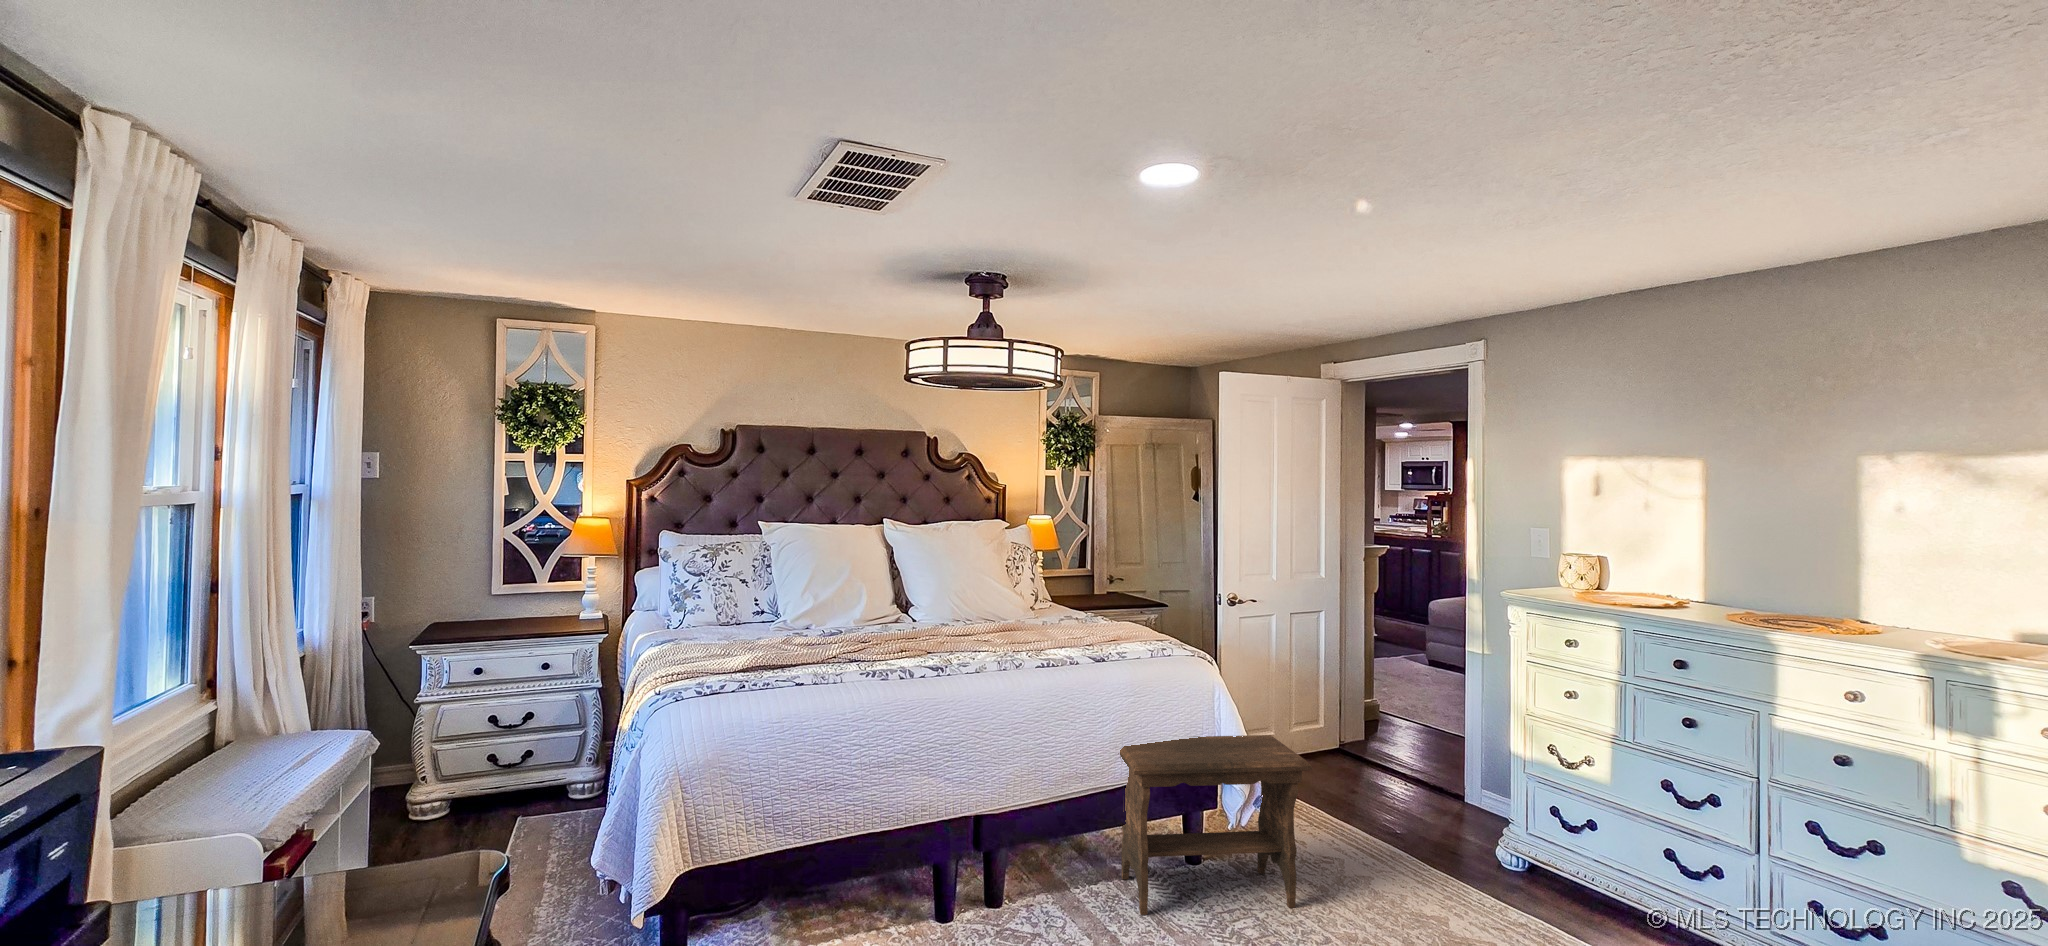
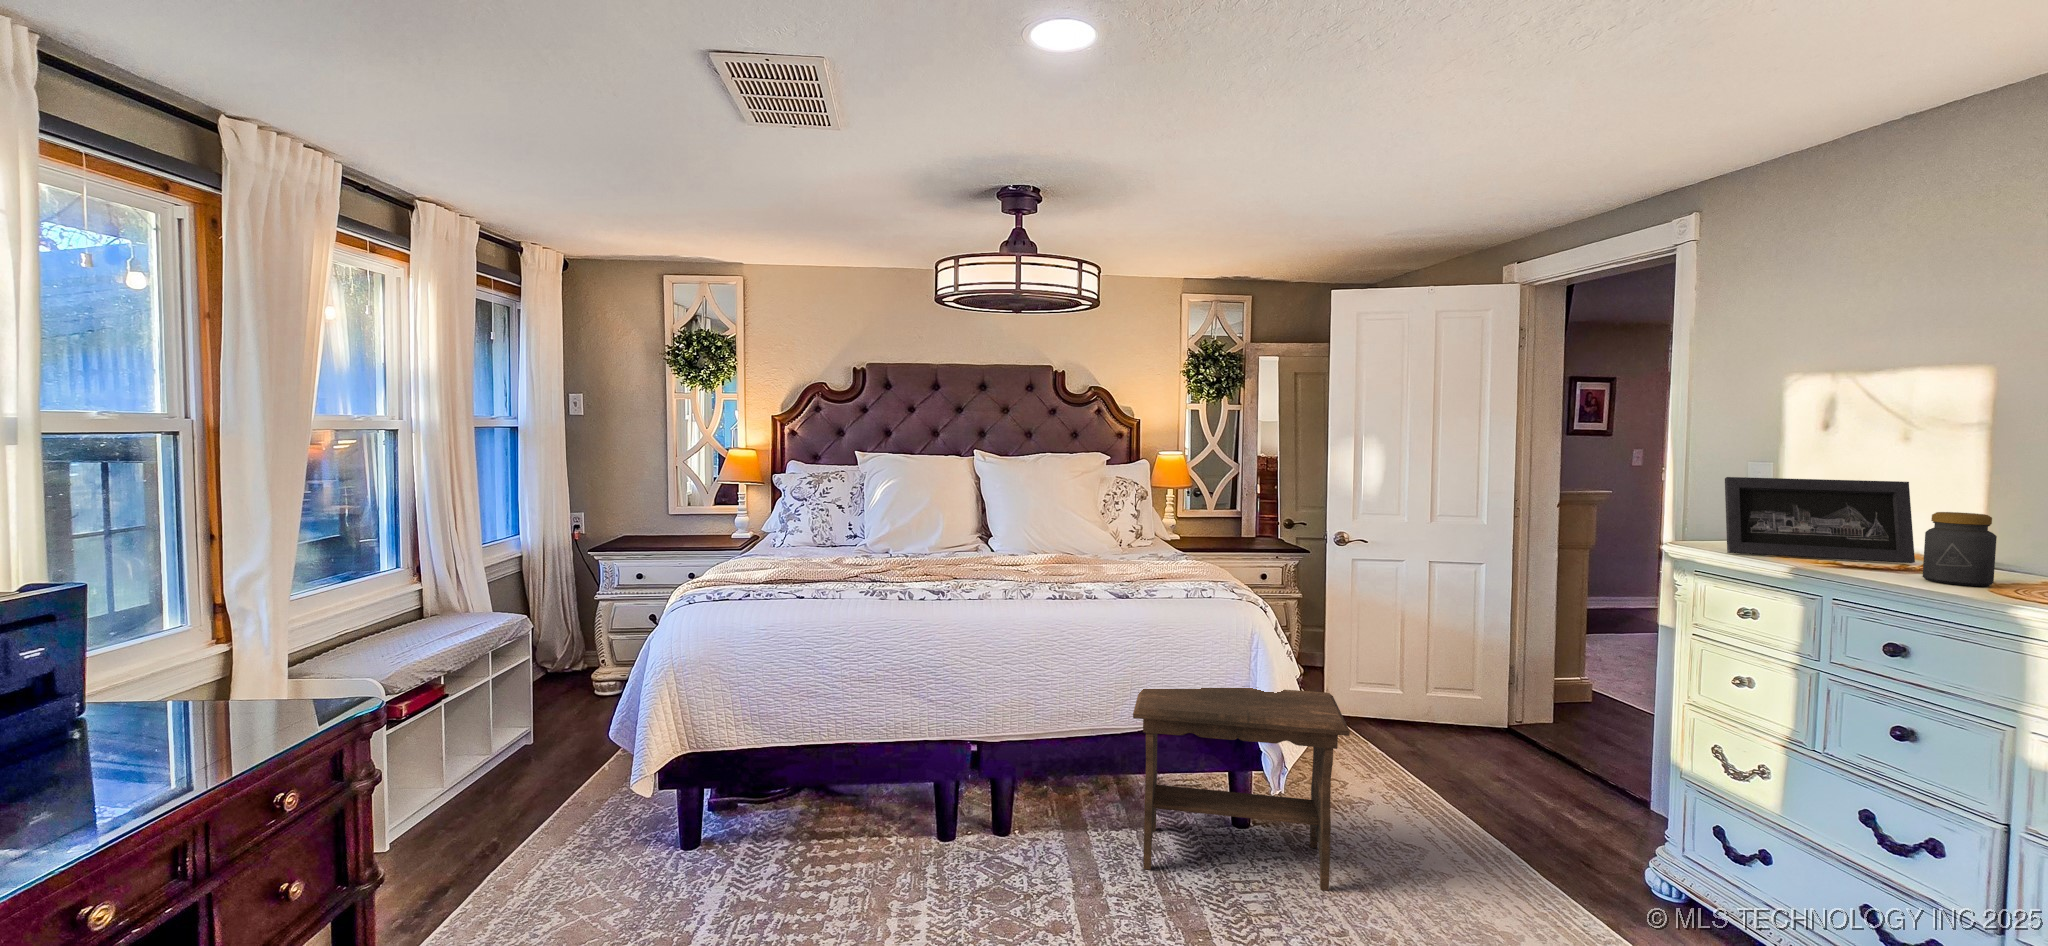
picture frame: none [1546,545,1664,605] -> present [1725,477,1915,563]
jar: none [1685,571,1726,622] -> present [1923,512,1997,586]

